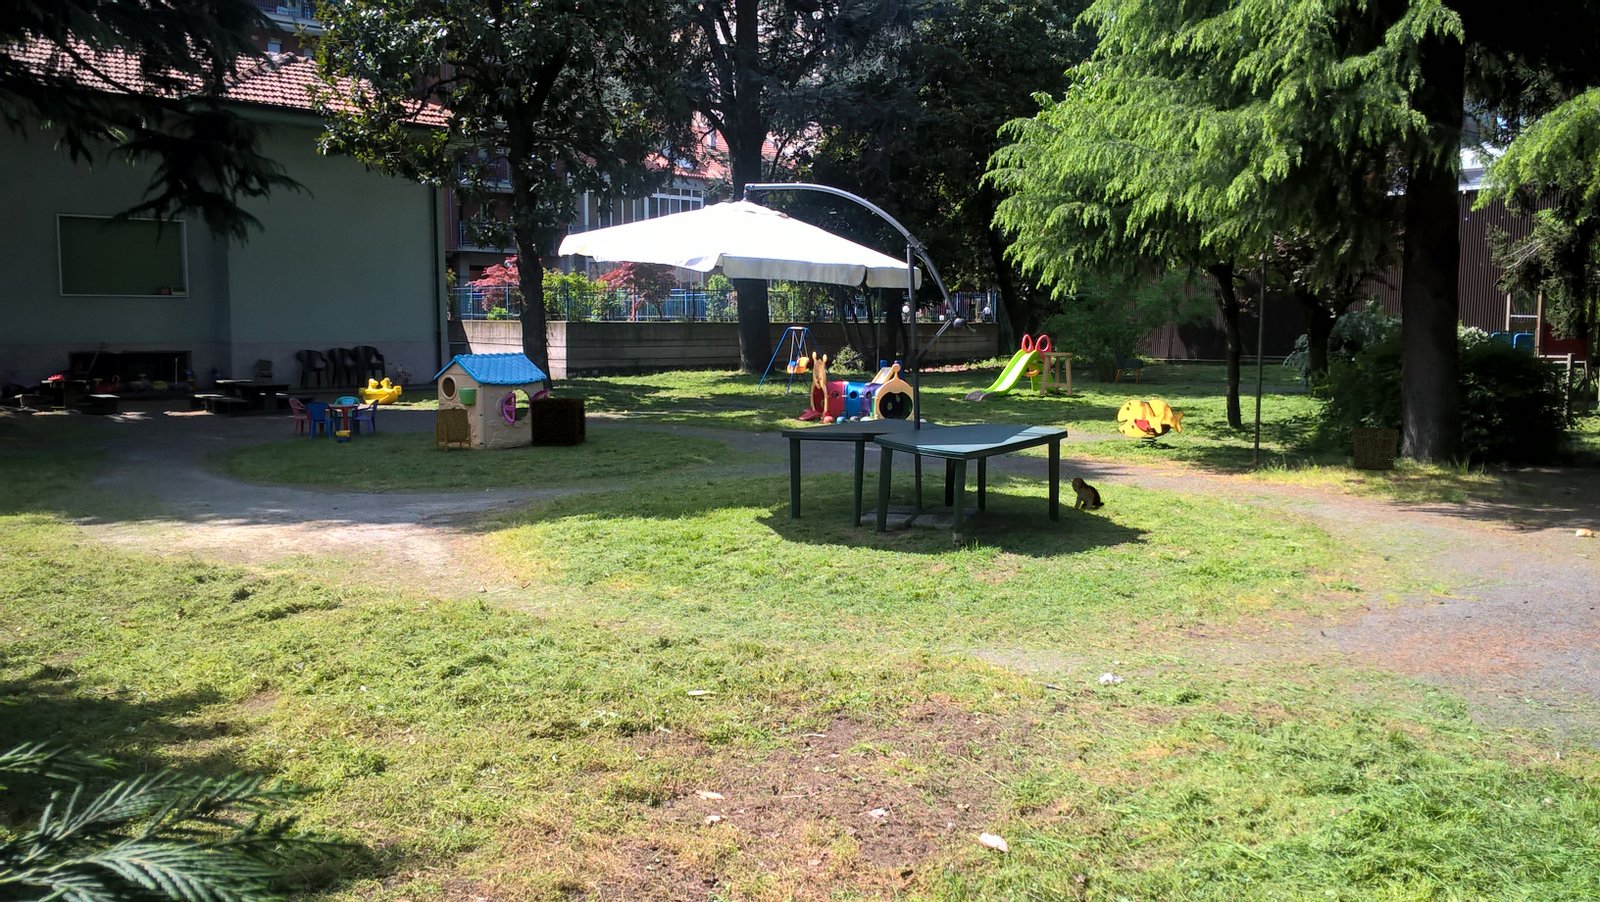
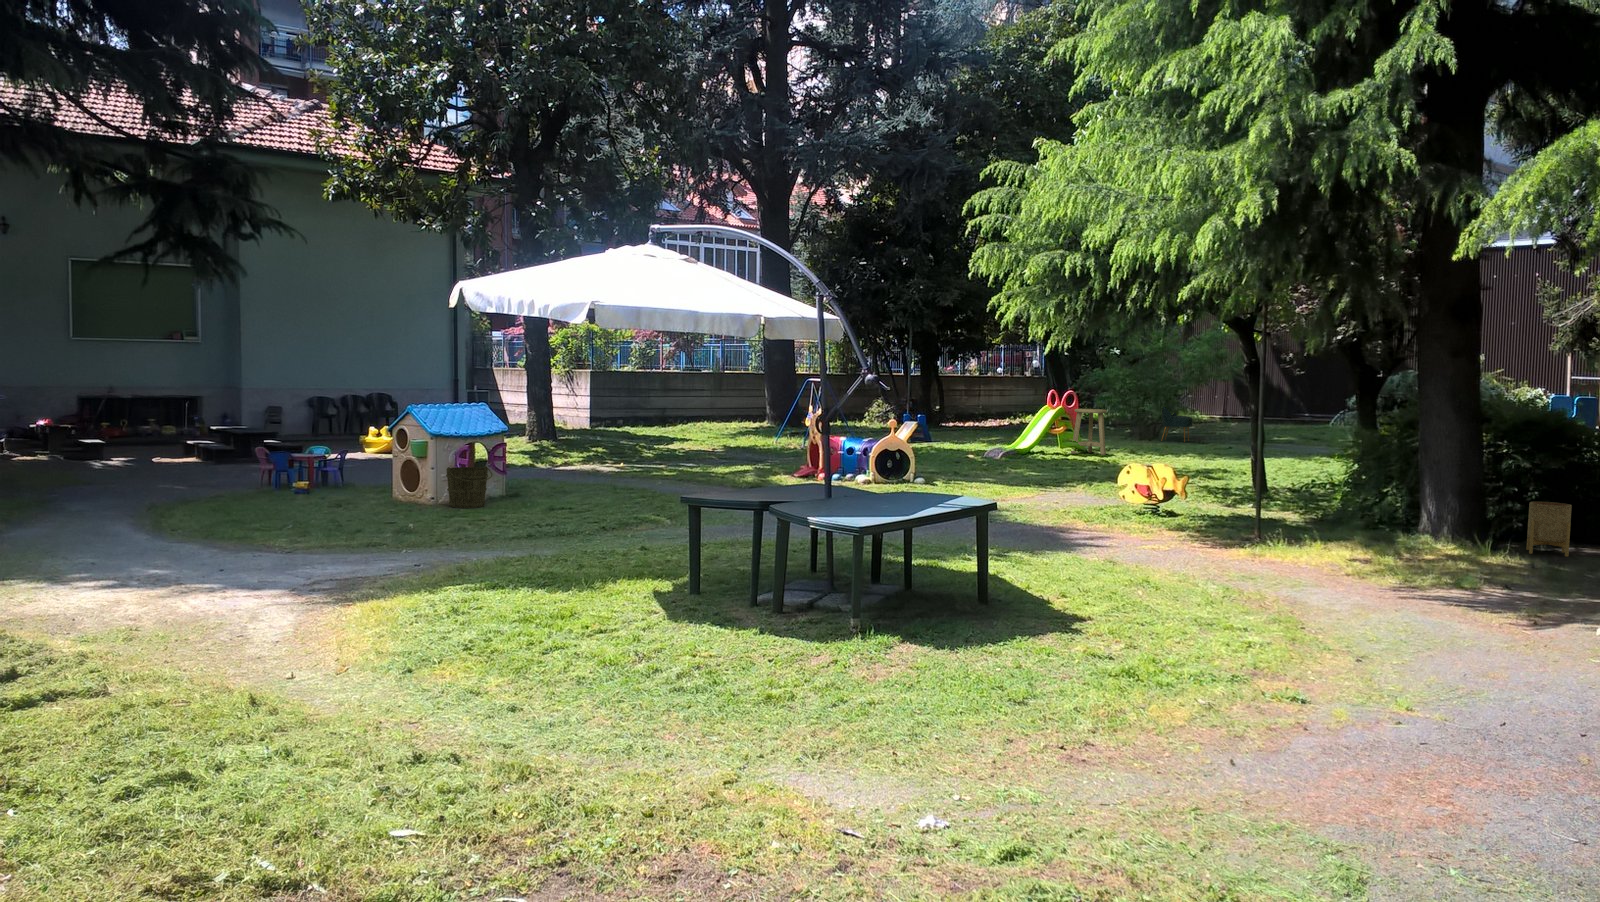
wooden crate: present [531,398,586,446] -> none [490,451,551,503]
planter: present [436,409,471,452] -> present [1527,502,1572,557]
bucket: present [1348,425,1399,470] -> present [446,466,492,508]
plush toy: present [1069,477,1104,510] -> none [1014,552,1058,588]

